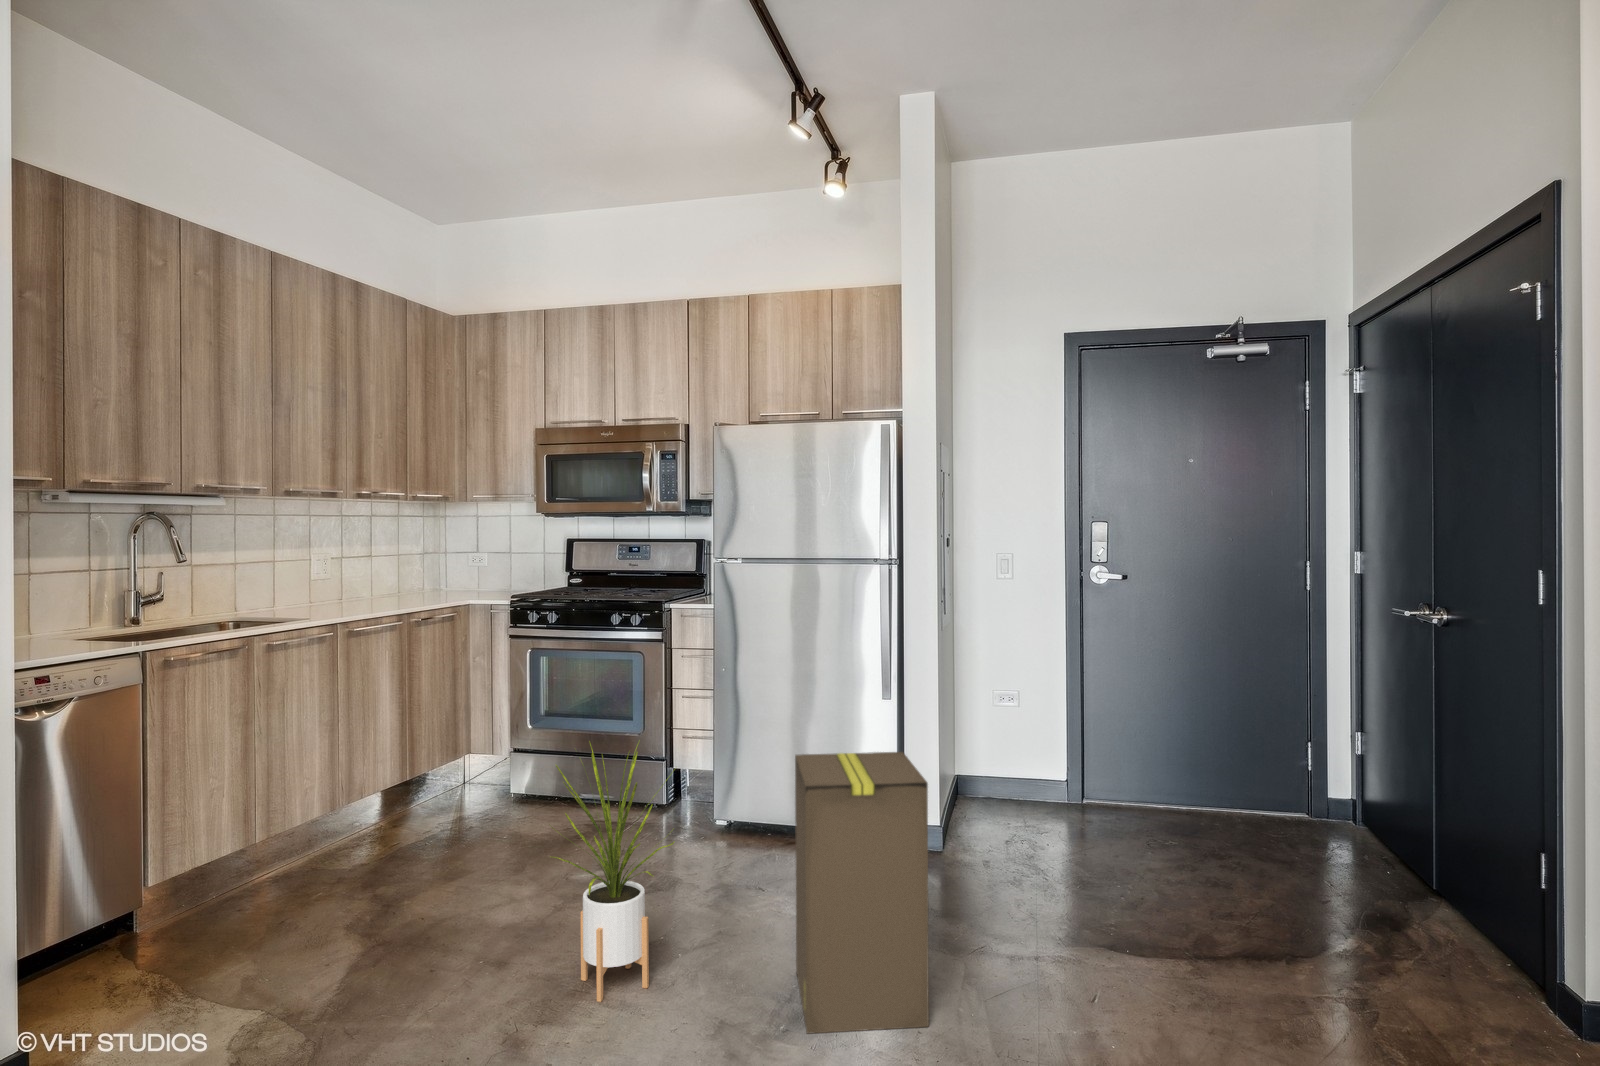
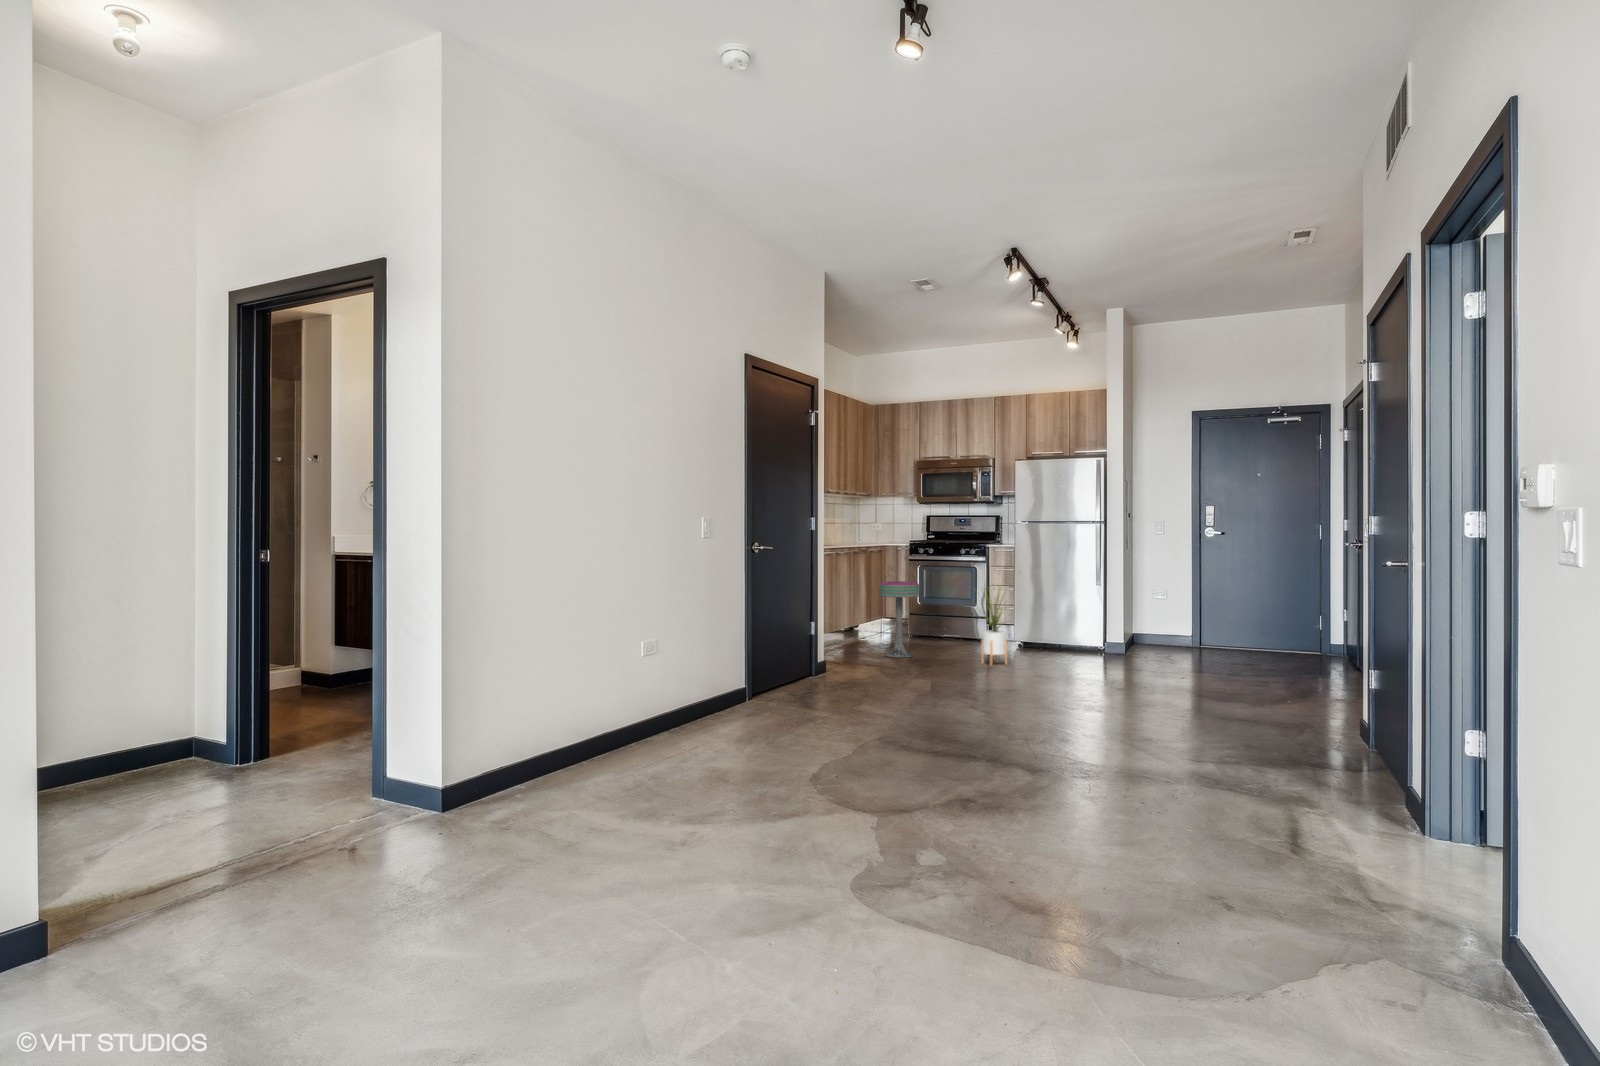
bar stool: none [323,731,441,952] -> present [879,581,919,658]
cardboard box: present [795,752,929,1034] -> none [1062,585,1113,673]

